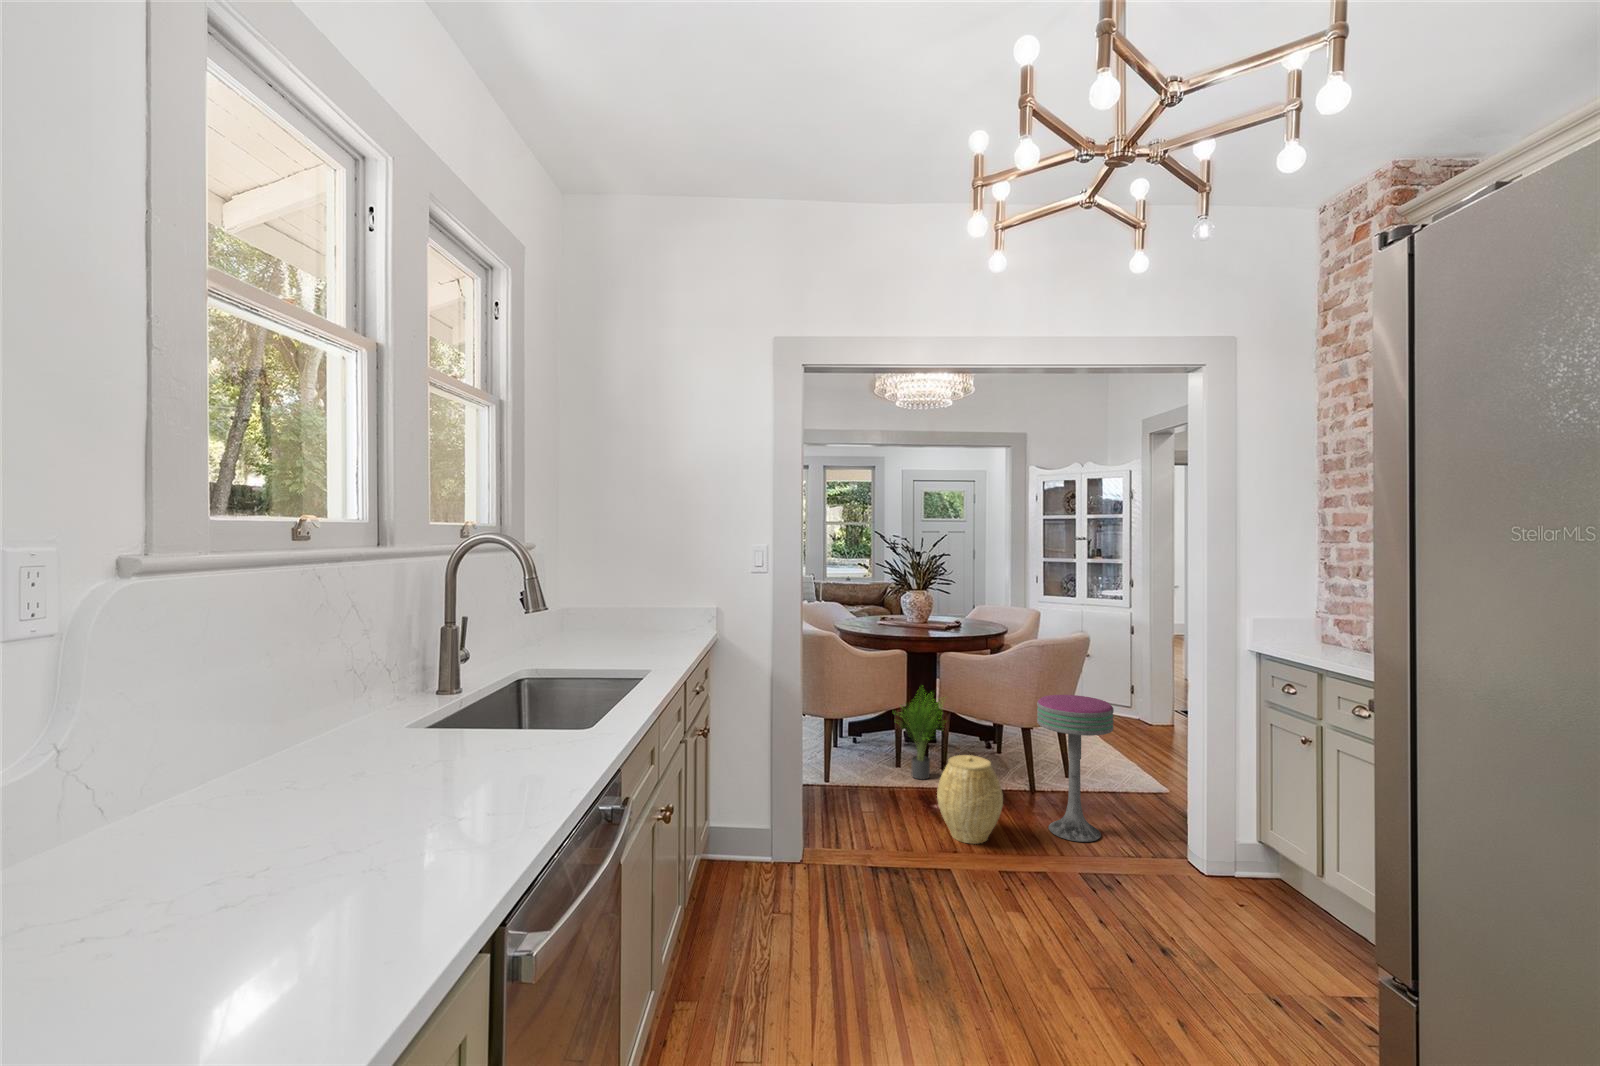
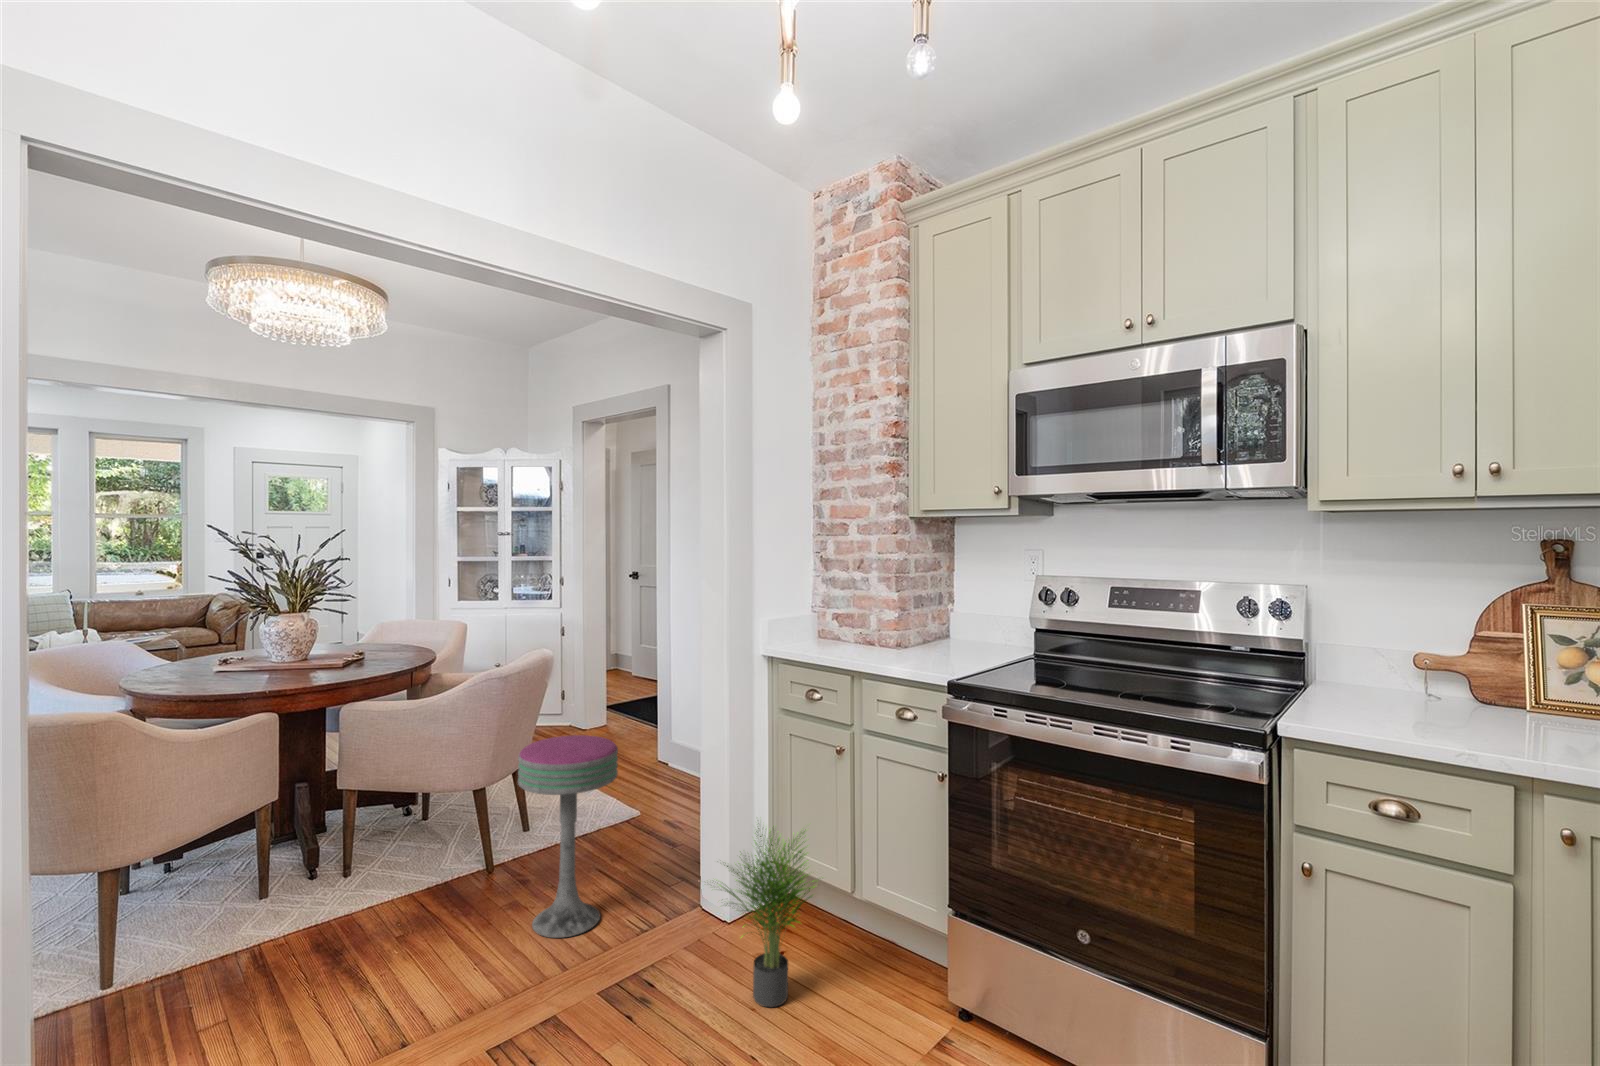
potted plant: present [897,692,940,779] -> present [720,826,815,1007]
woven basket: present [937,755,1003,844] -> none [363,861,476,1010]

